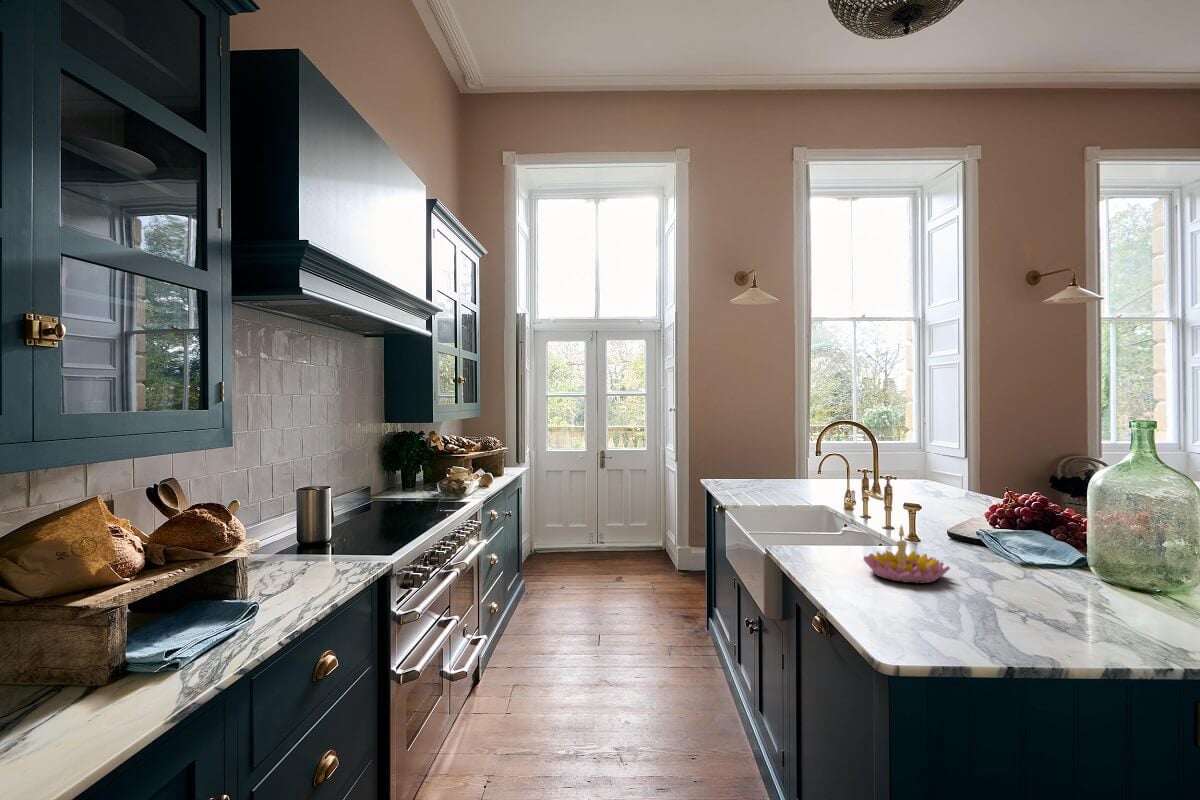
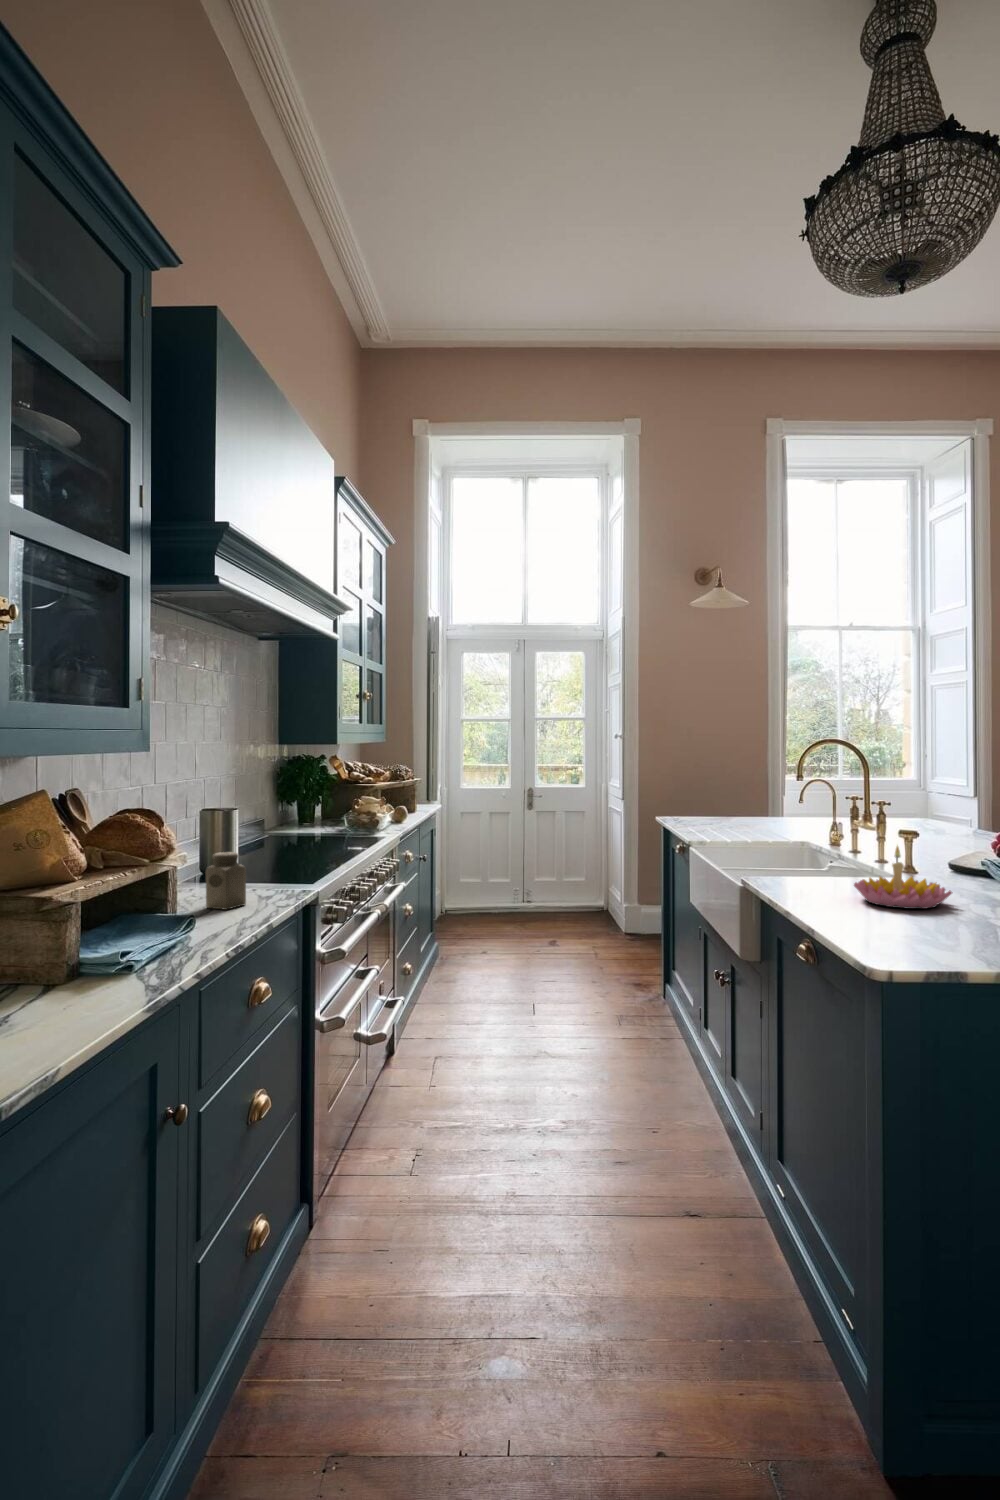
salt shaker: none [285,533,323,586] -> present [205,852,246,910]

